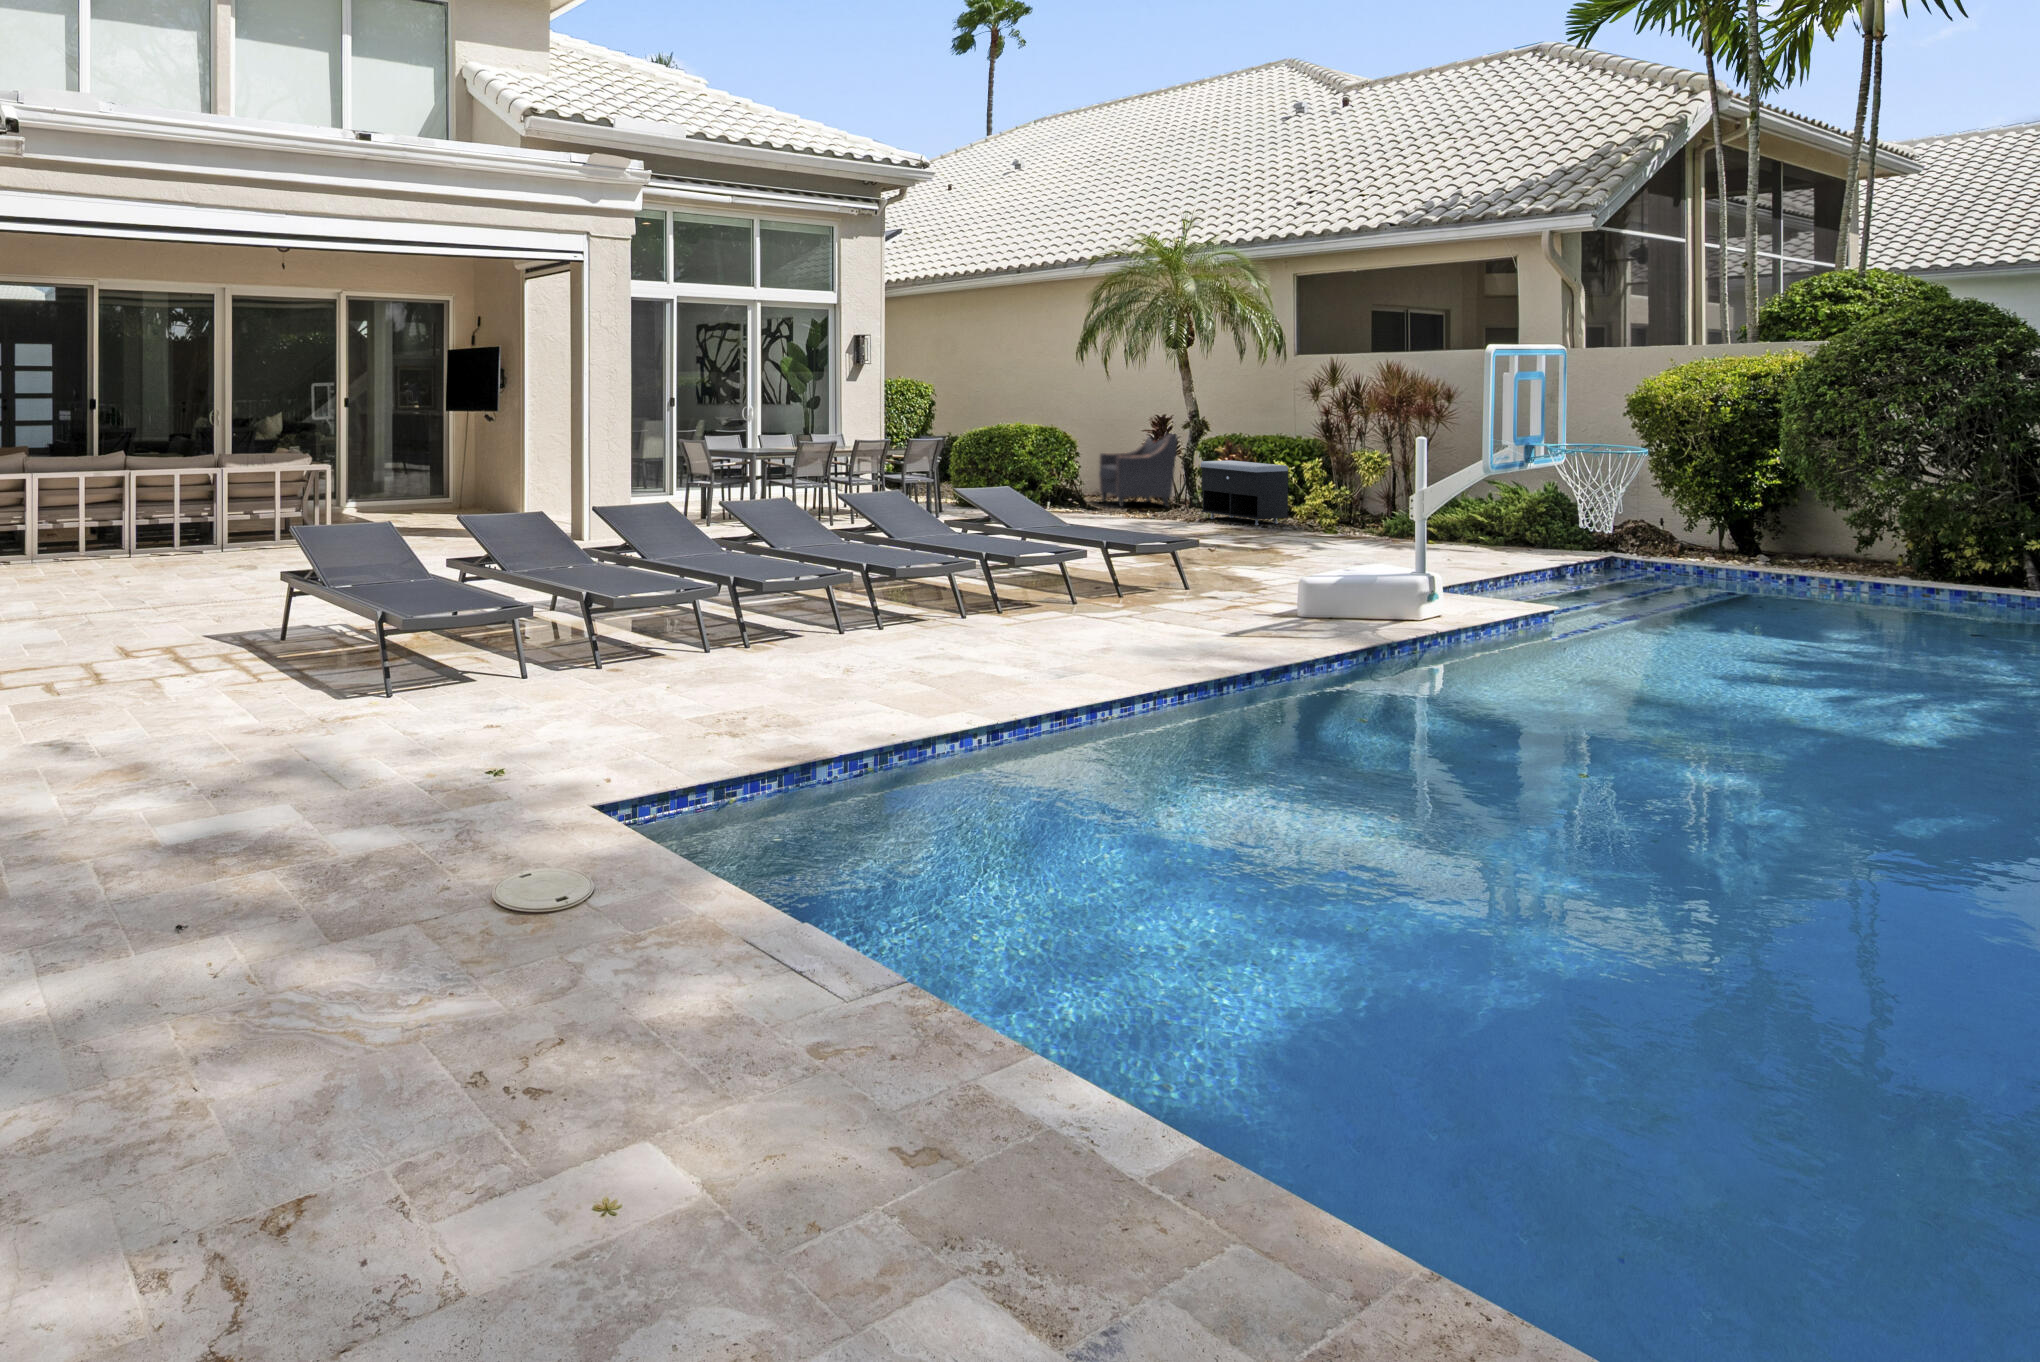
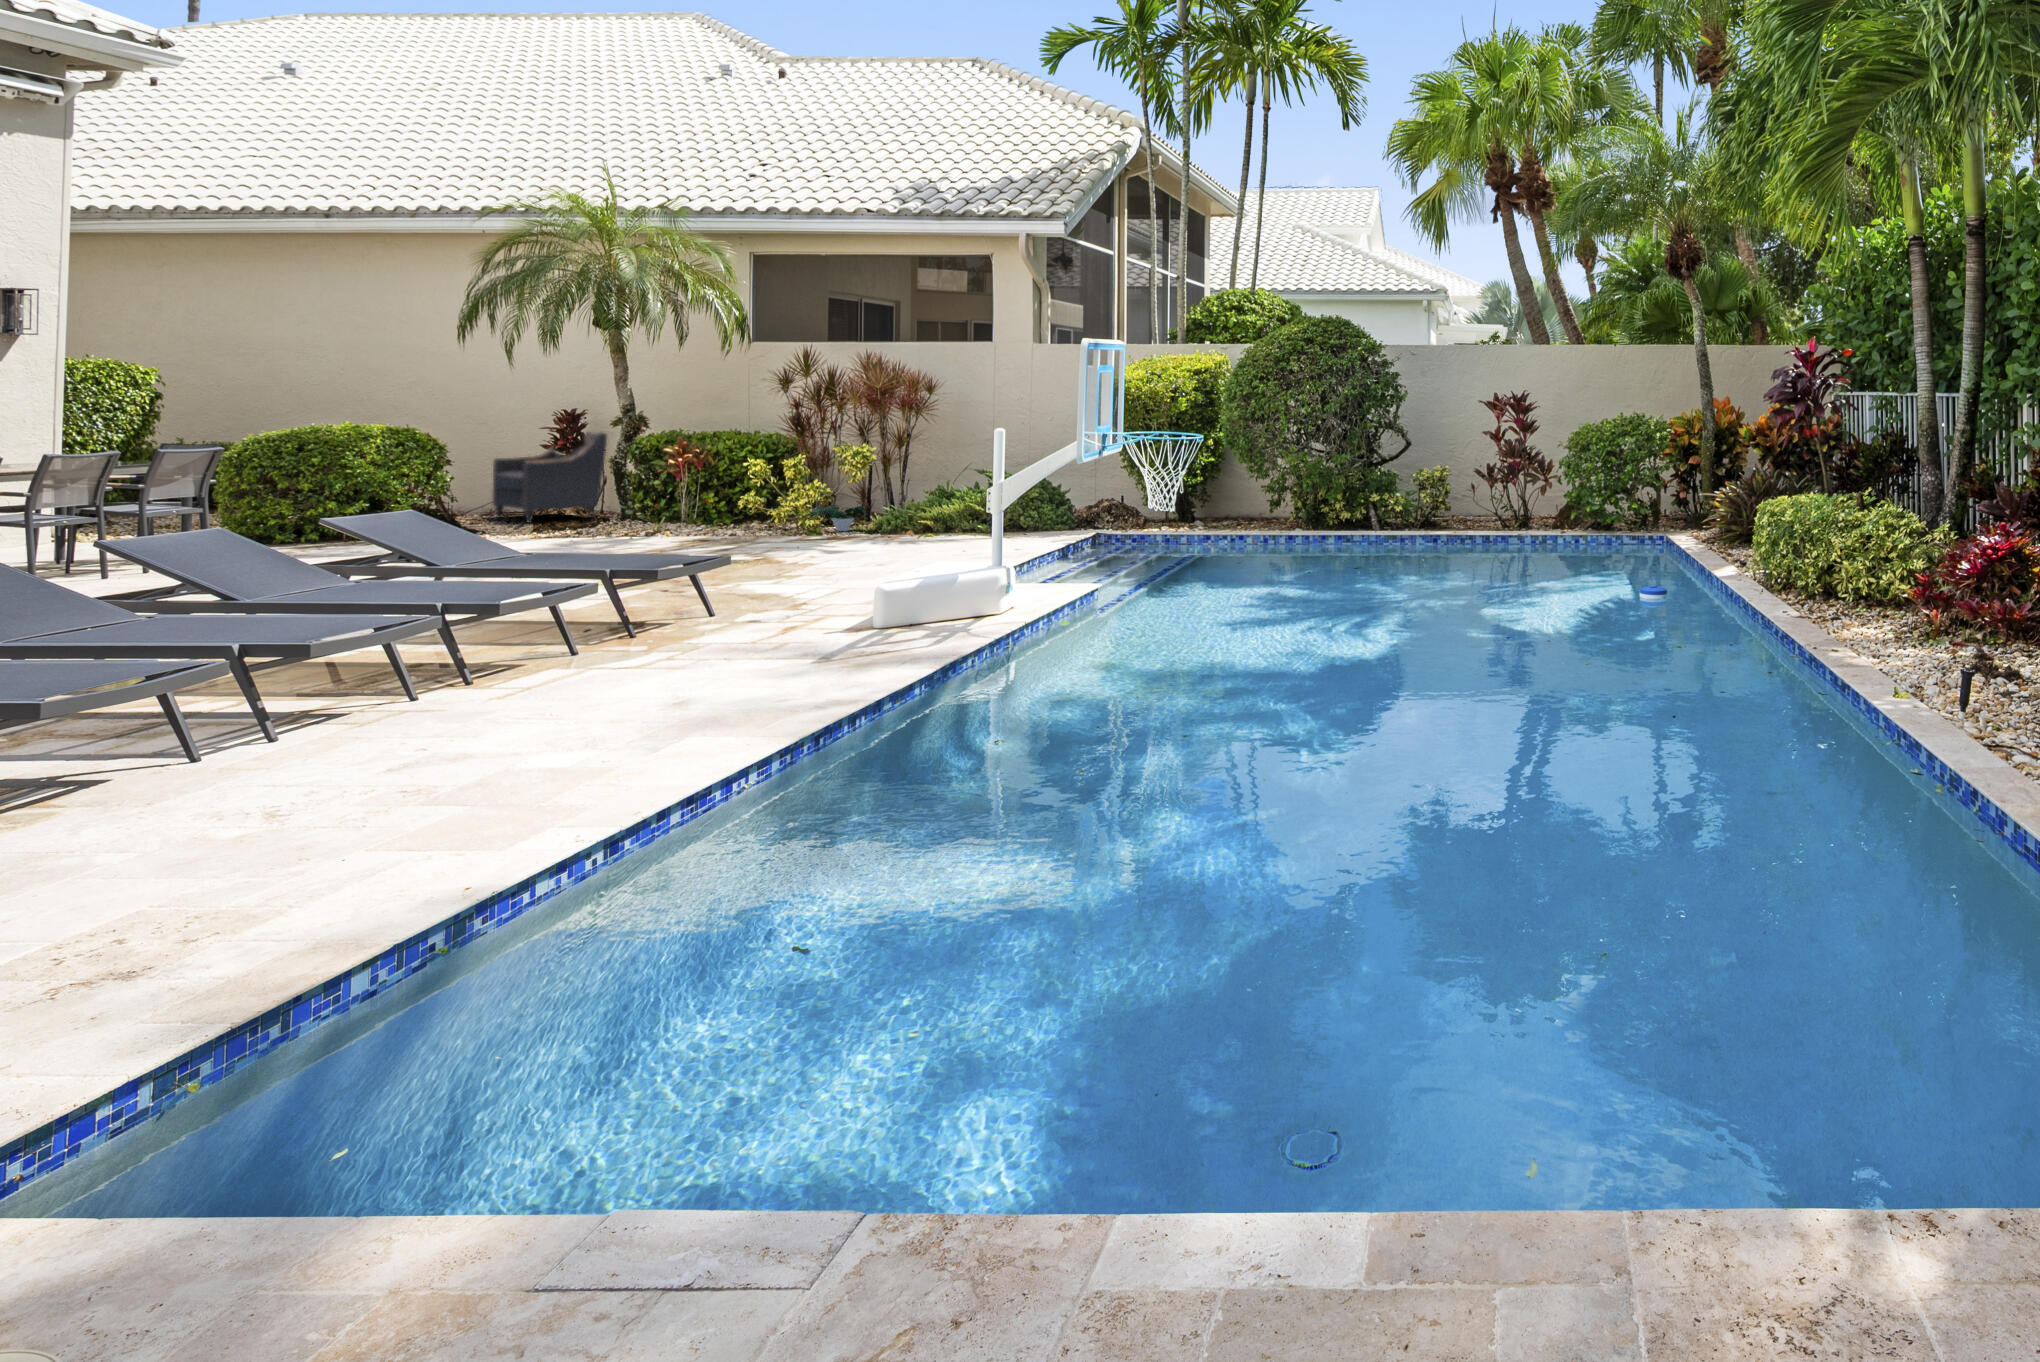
storage bench: present [1200,460,1288,525] -> none [648,461,758,531]
potted plant: none [1330,507,1383,533] -> present [810,505,867,531]

